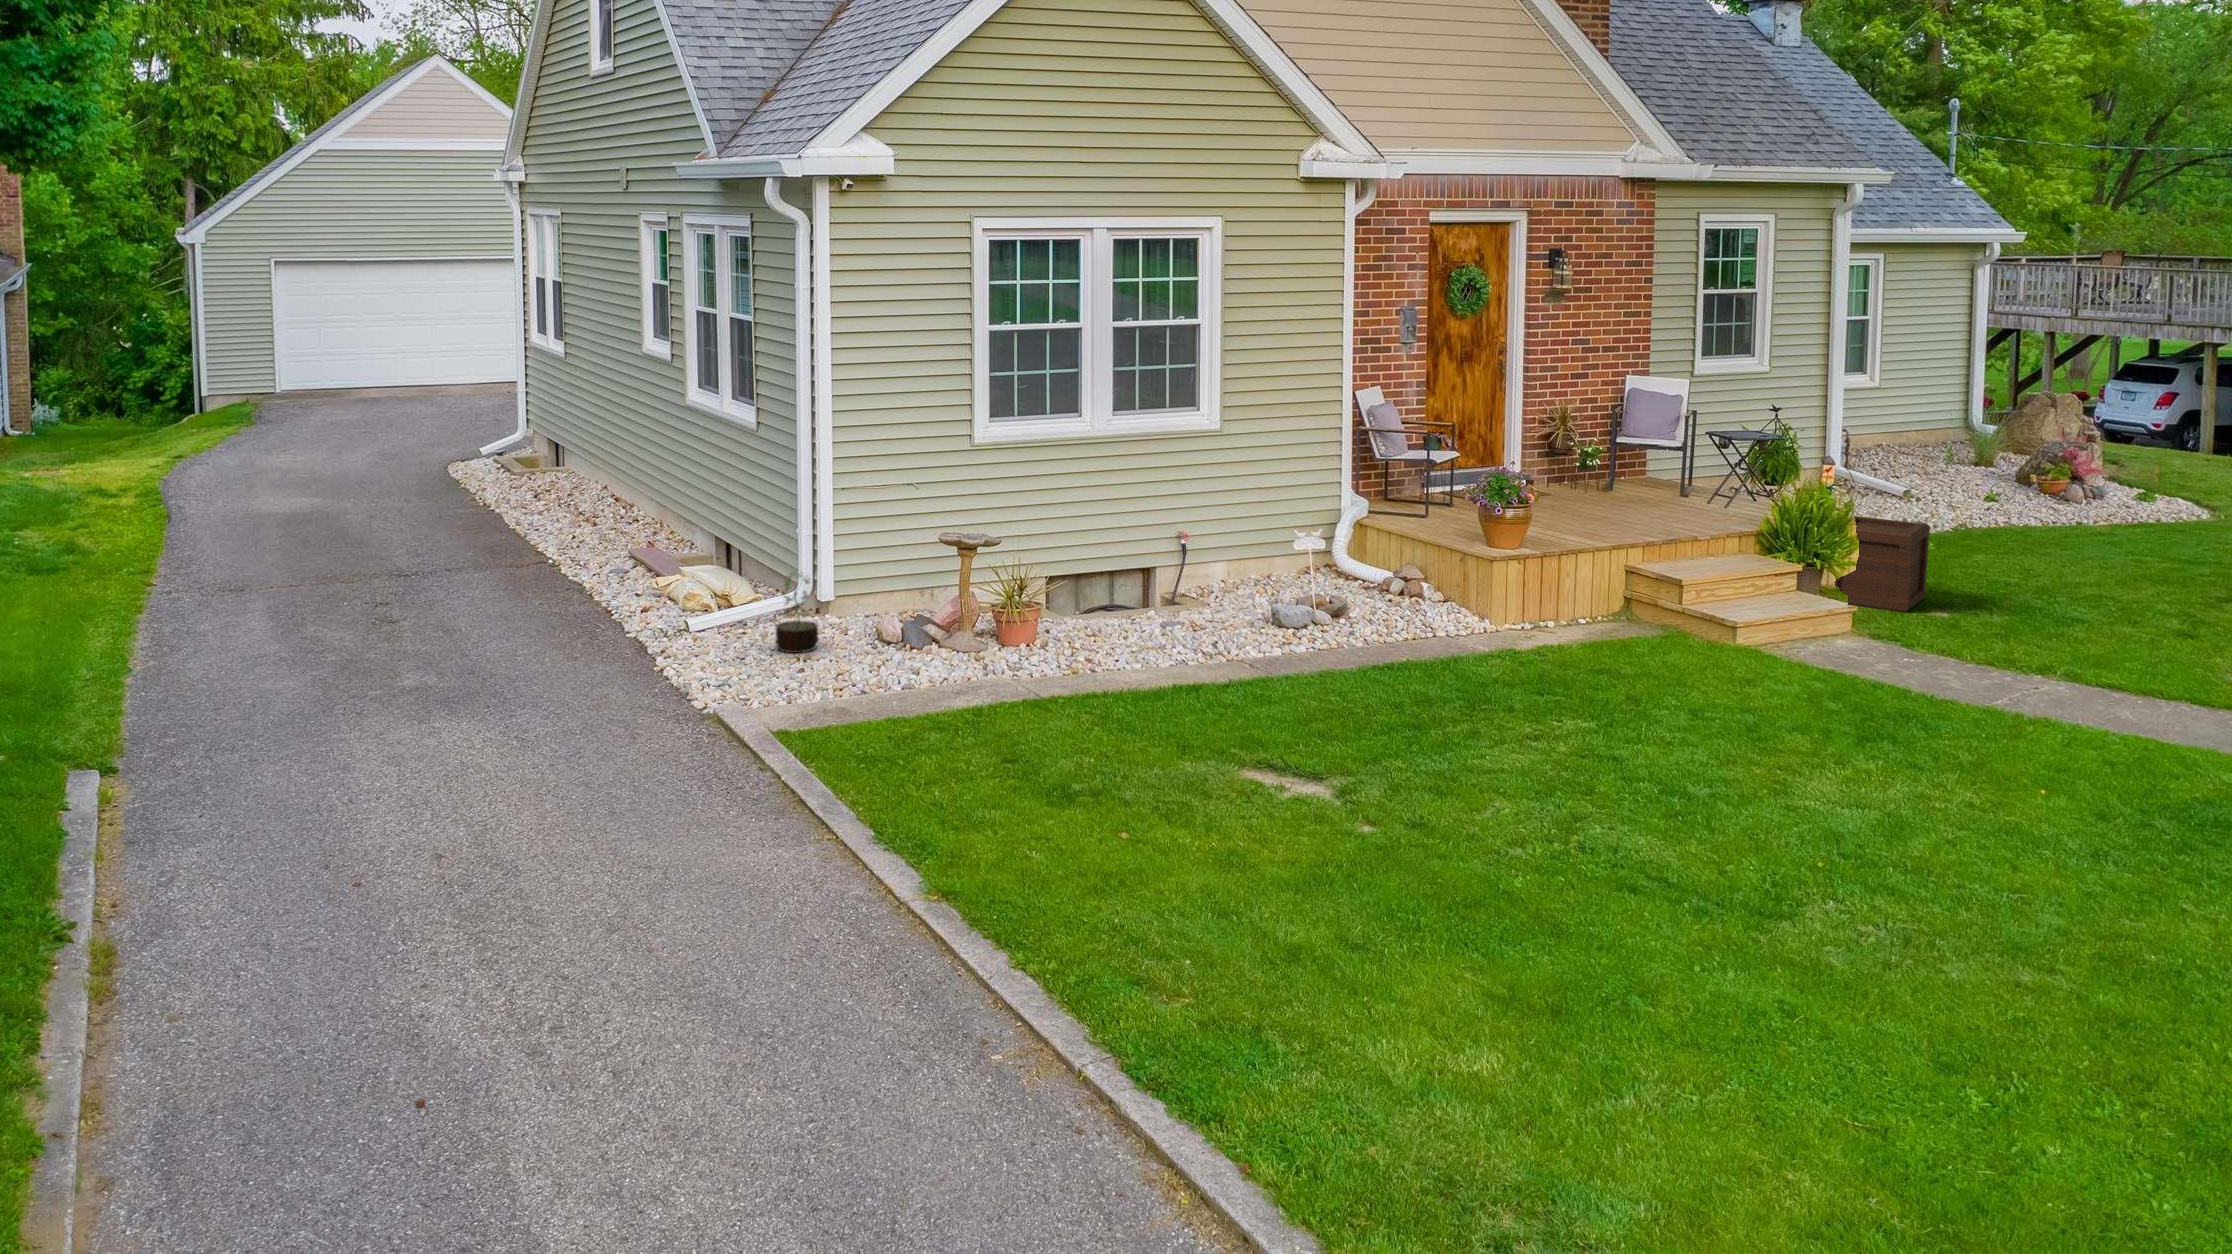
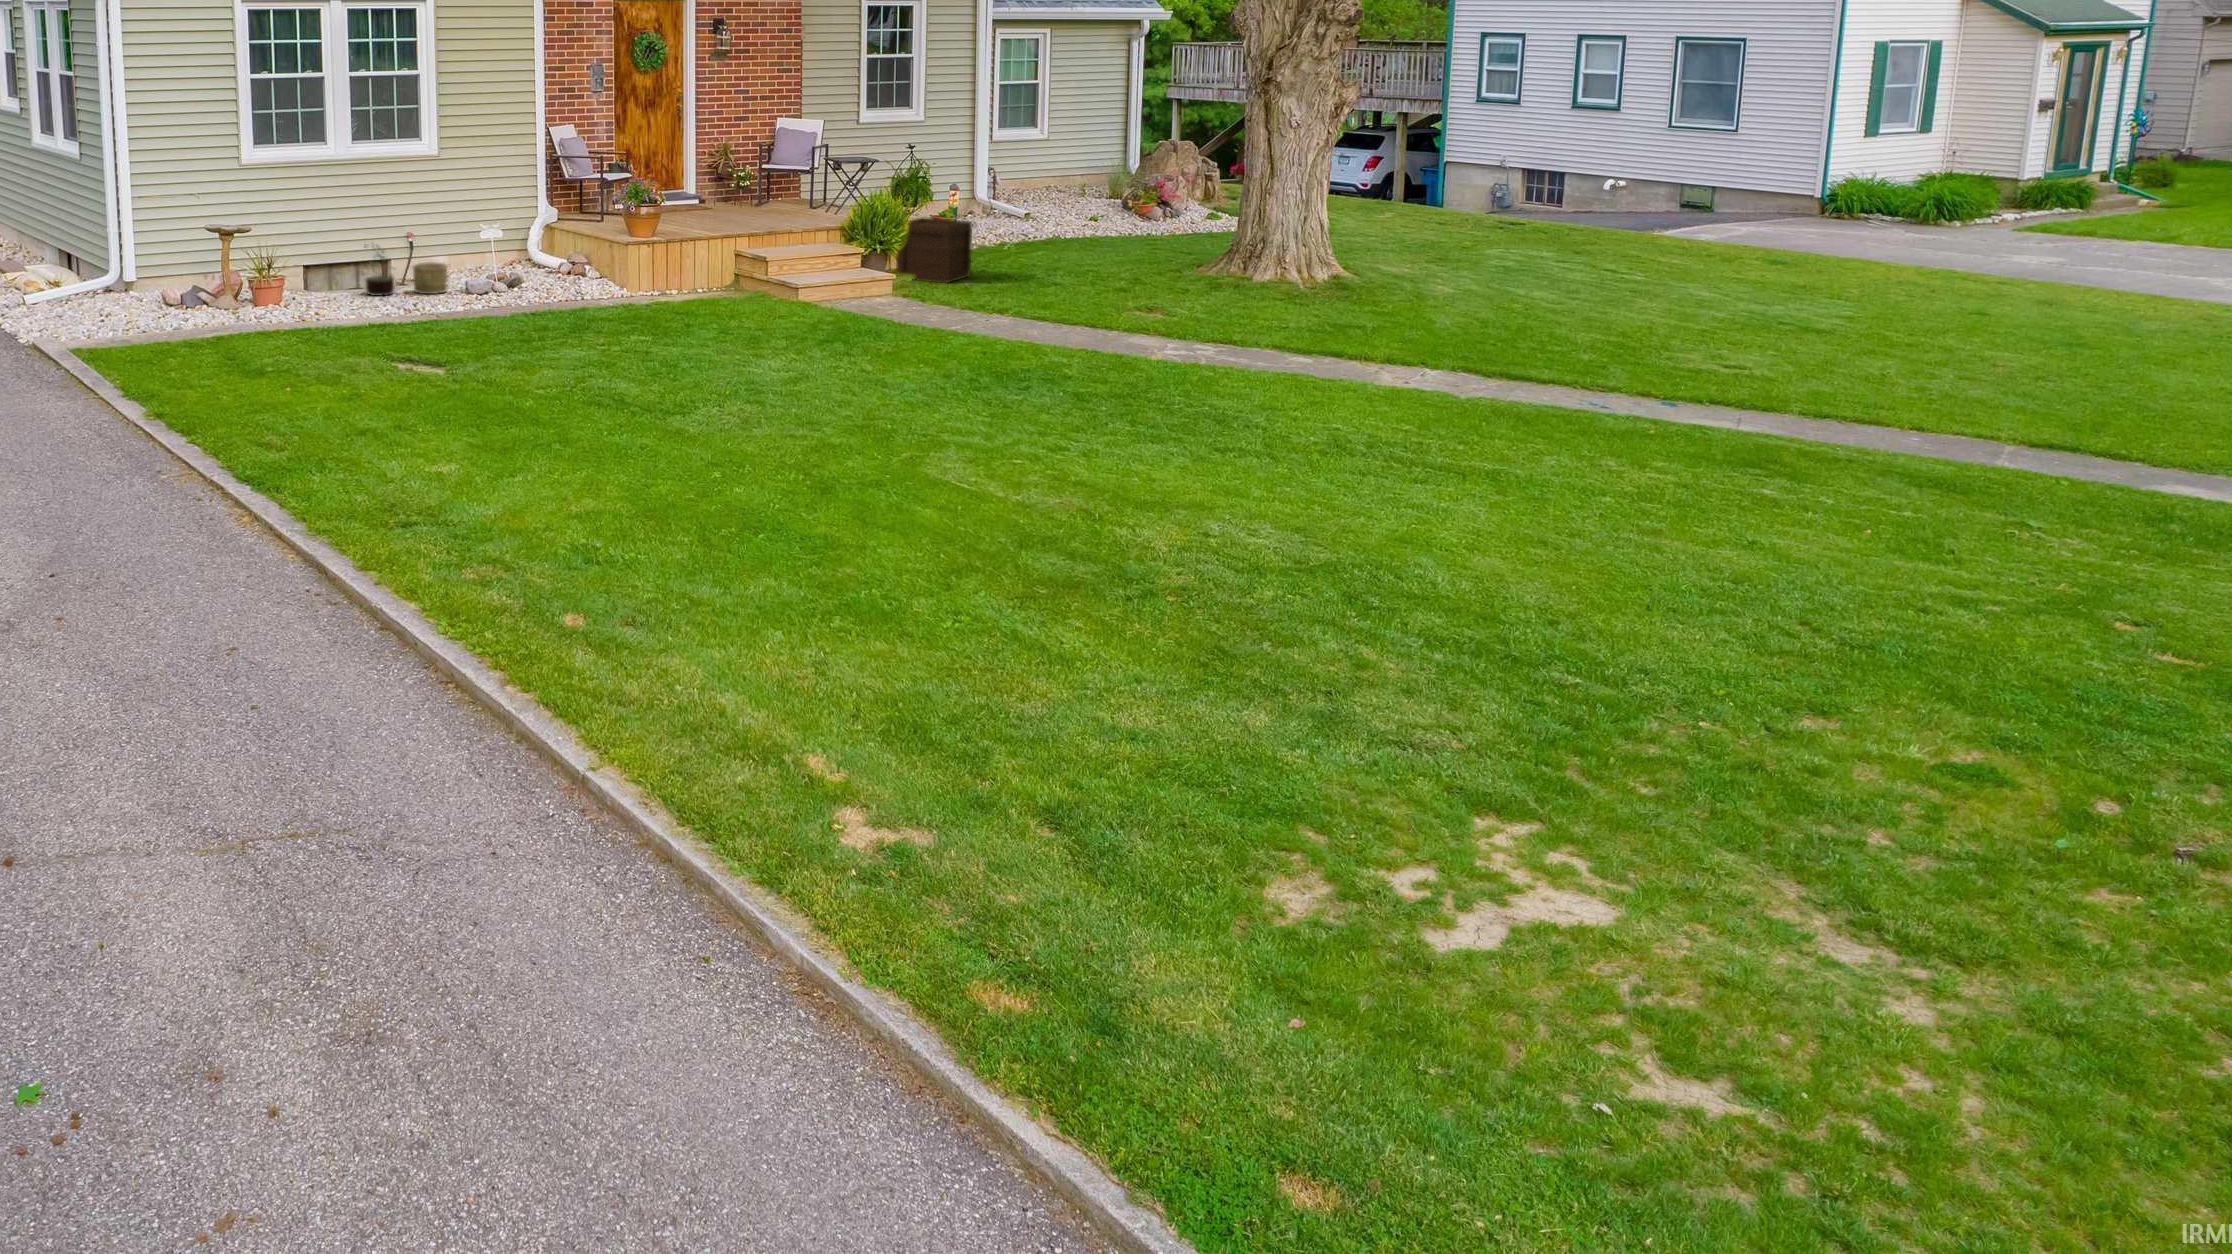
decorative plant: present [776,573,819,653] -> present [362,246,395,296]
wooden bucket: none [1187,576,1235,621] -> present [413,262,448,294]

